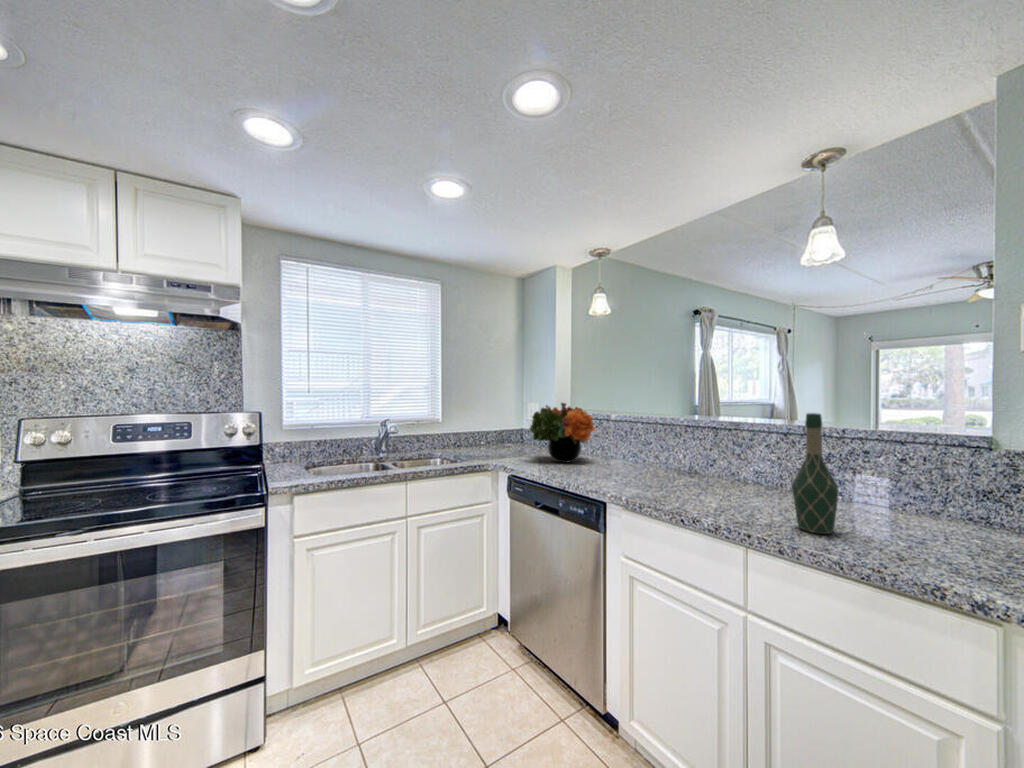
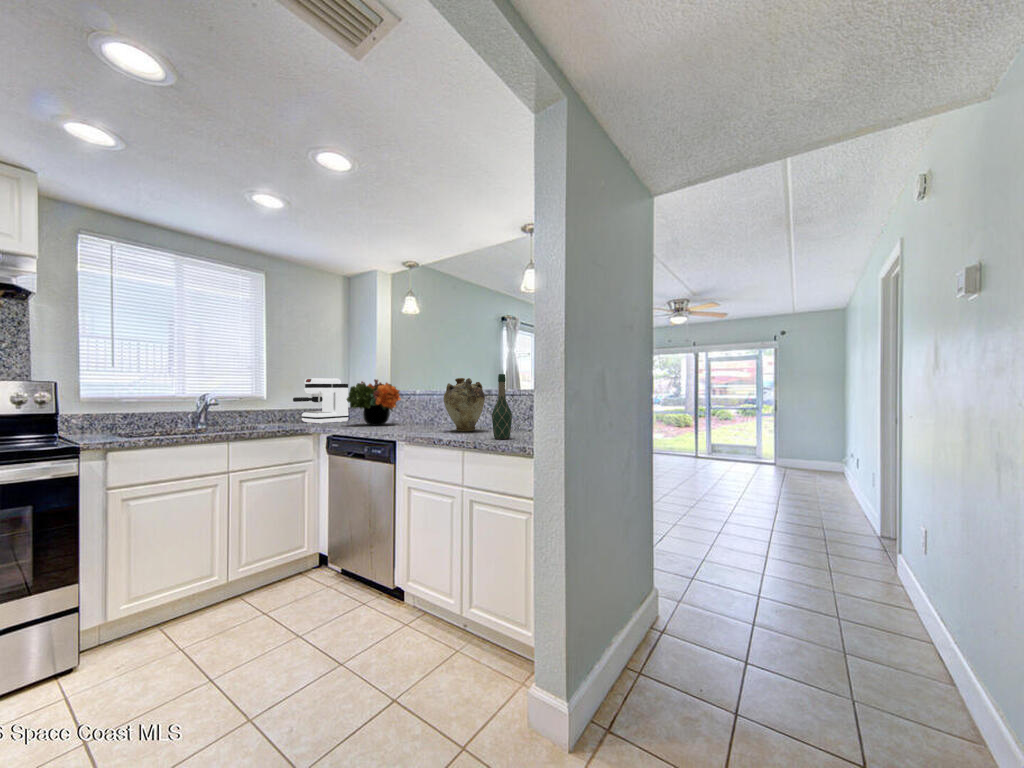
coffee maker: none [469,398,527,454] -> present [293,378,348,424]
vase: none [674,408,744,493] -> present [444,378,485,431]

